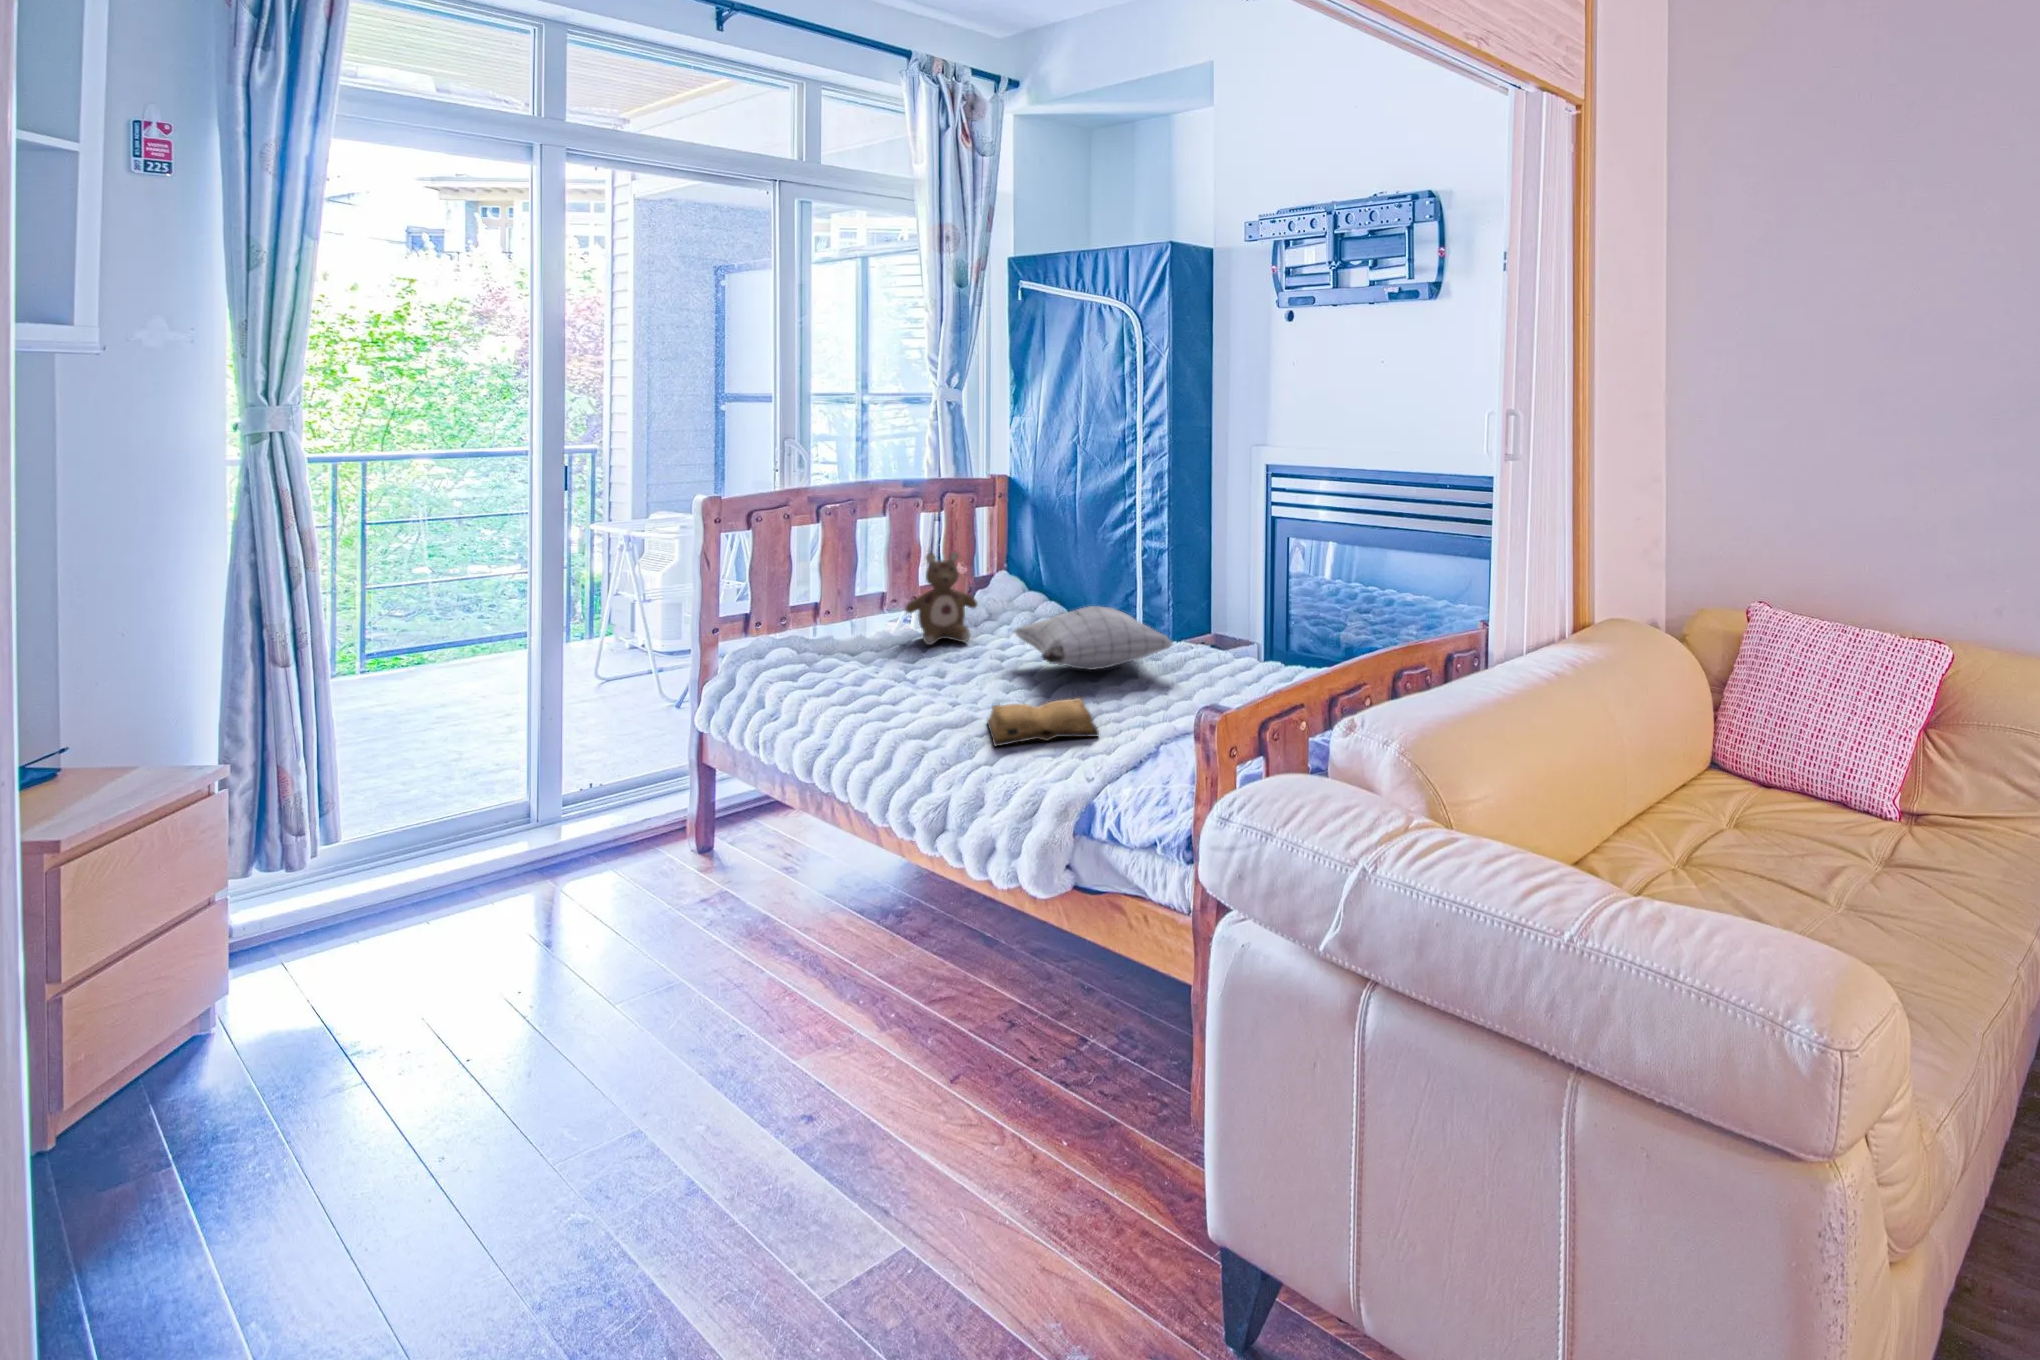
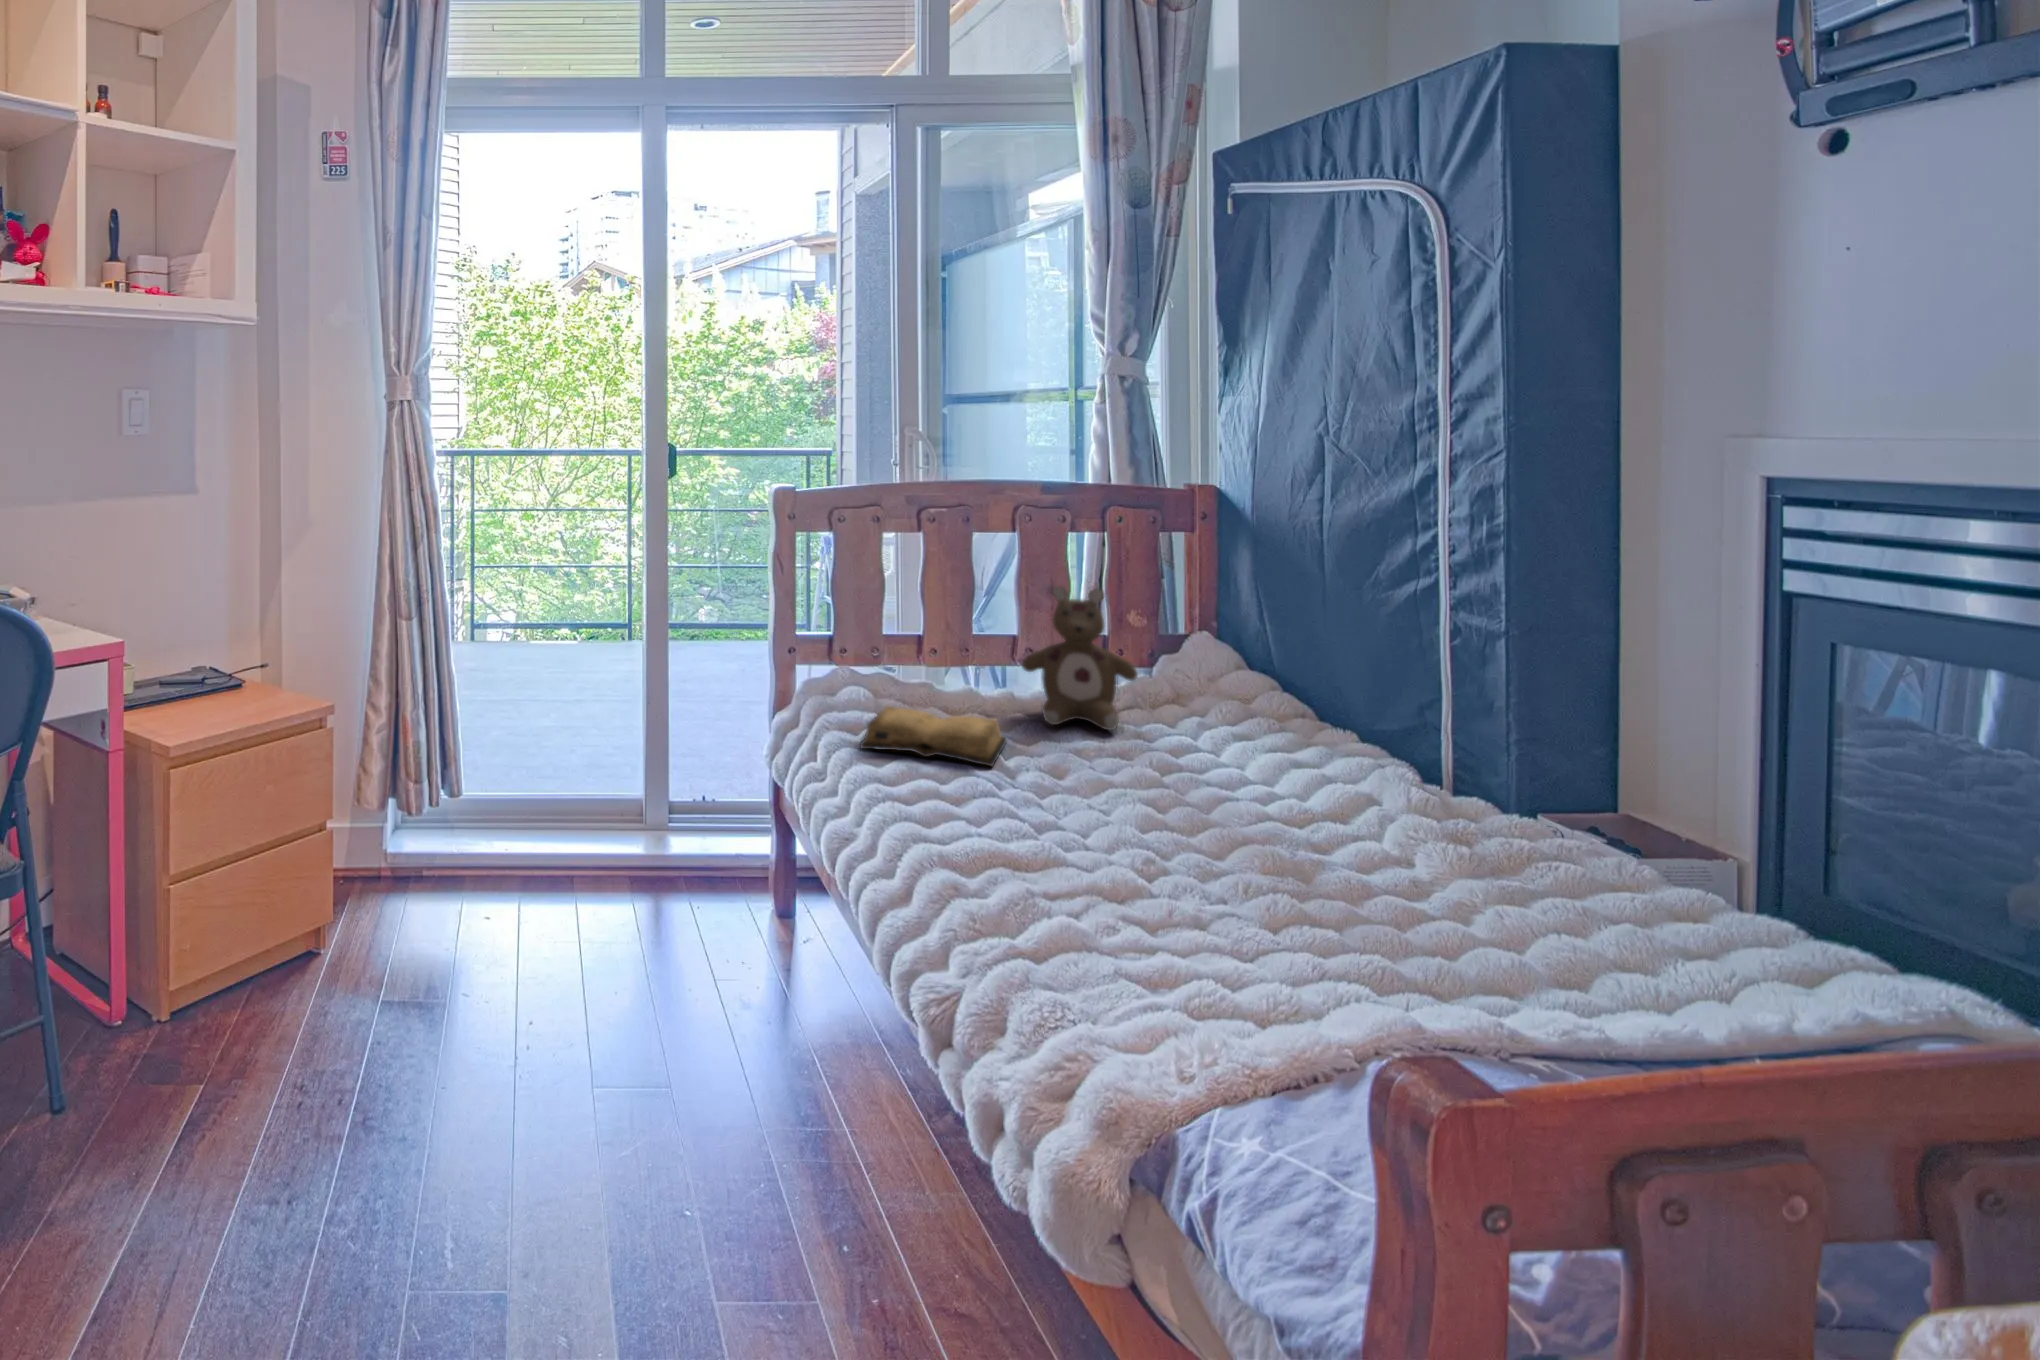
pillow: present [1014,606,1173,670] -> none [1170,711,1493,829]
diary: present [987,698,1099,746] -> present [860,706,1007,766]

